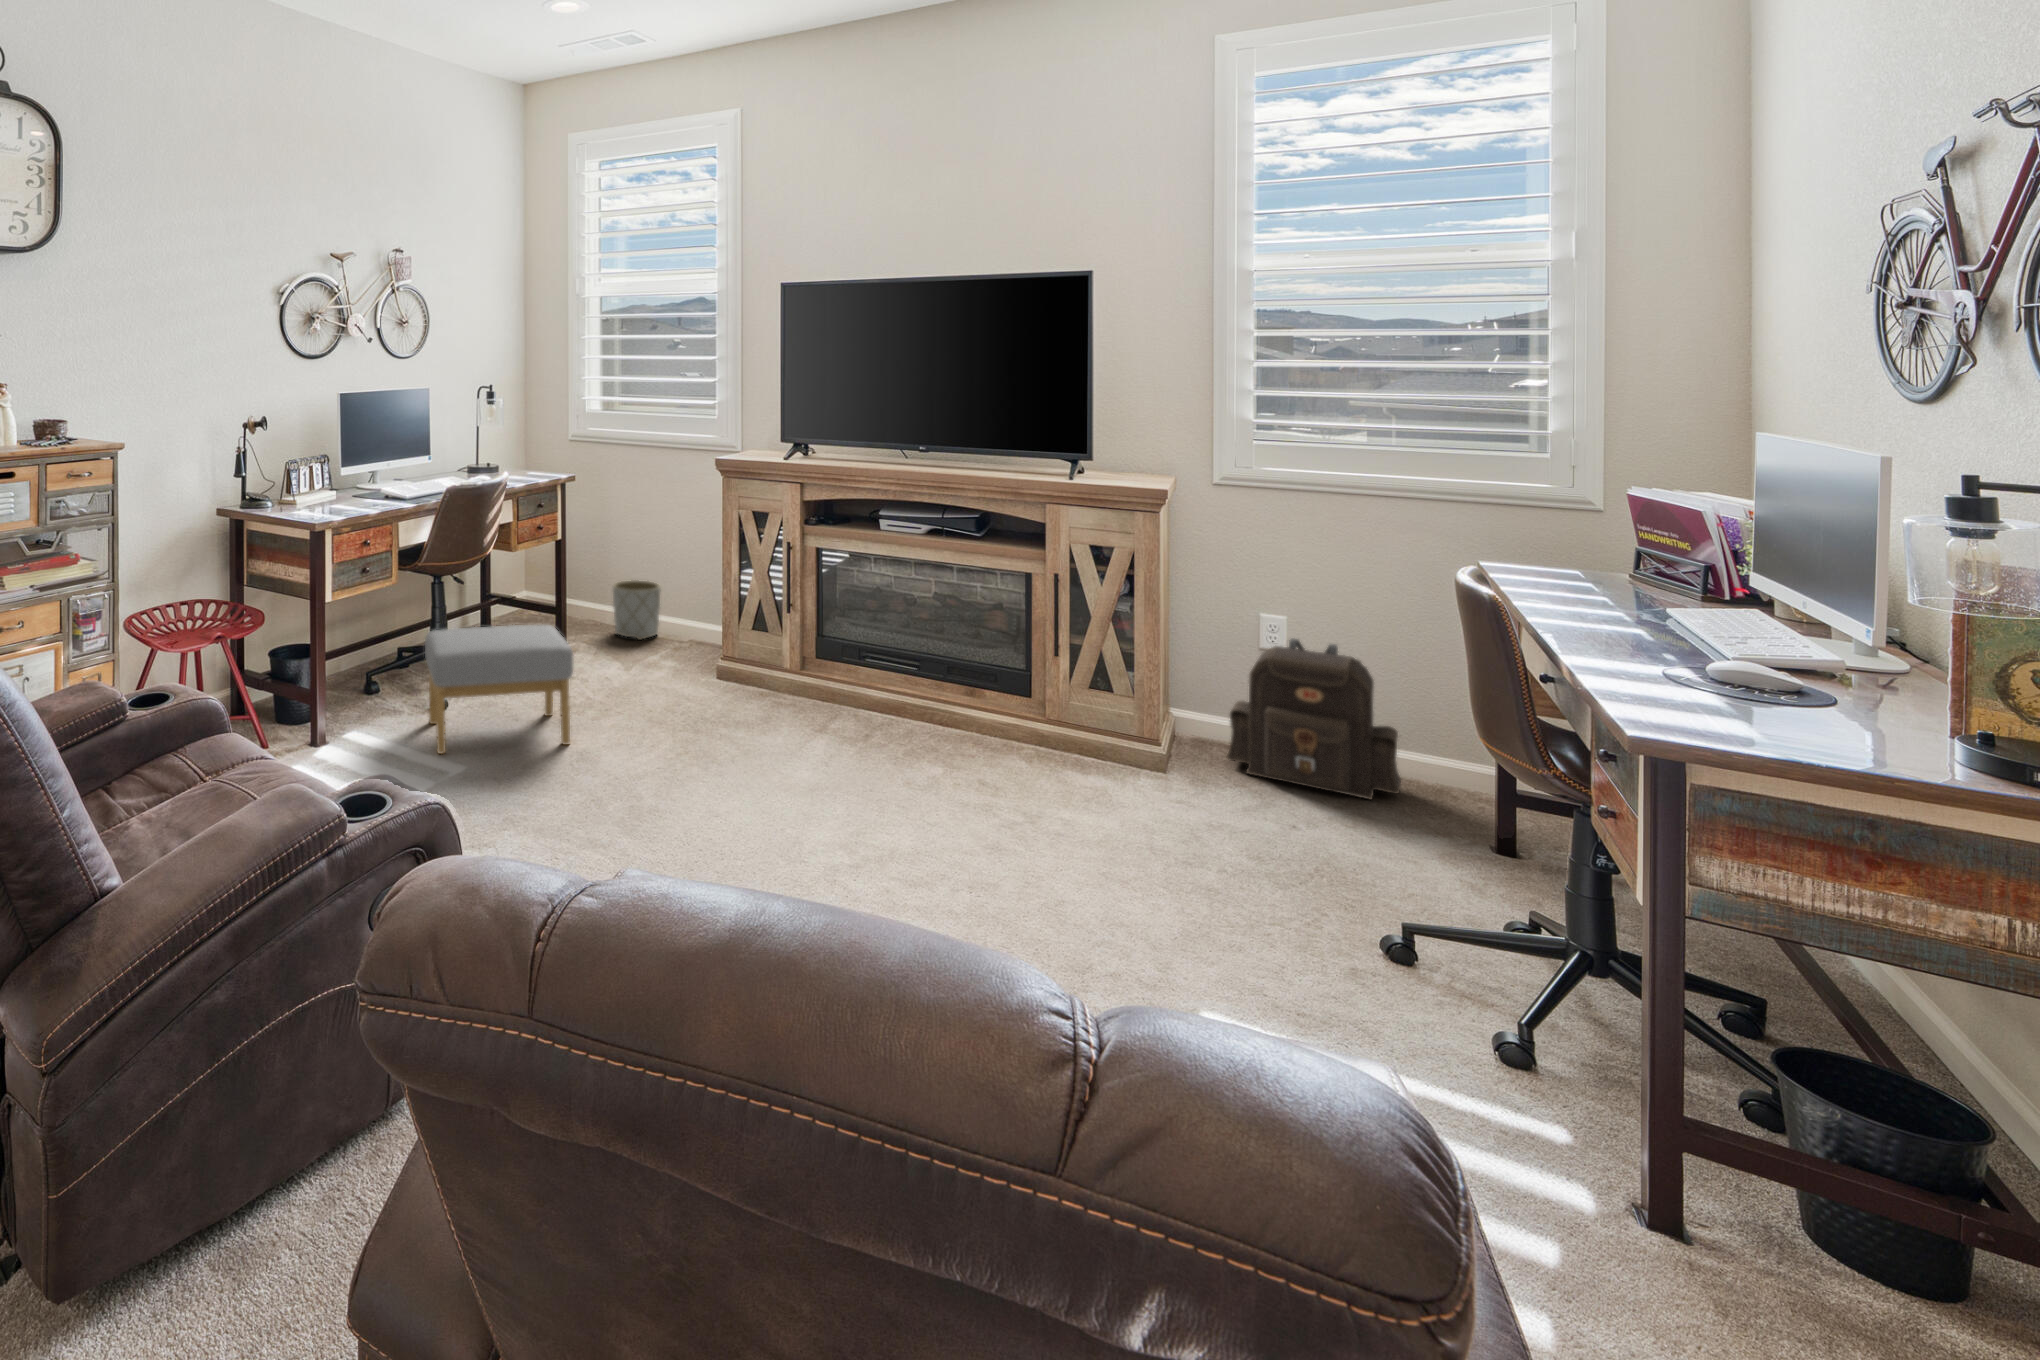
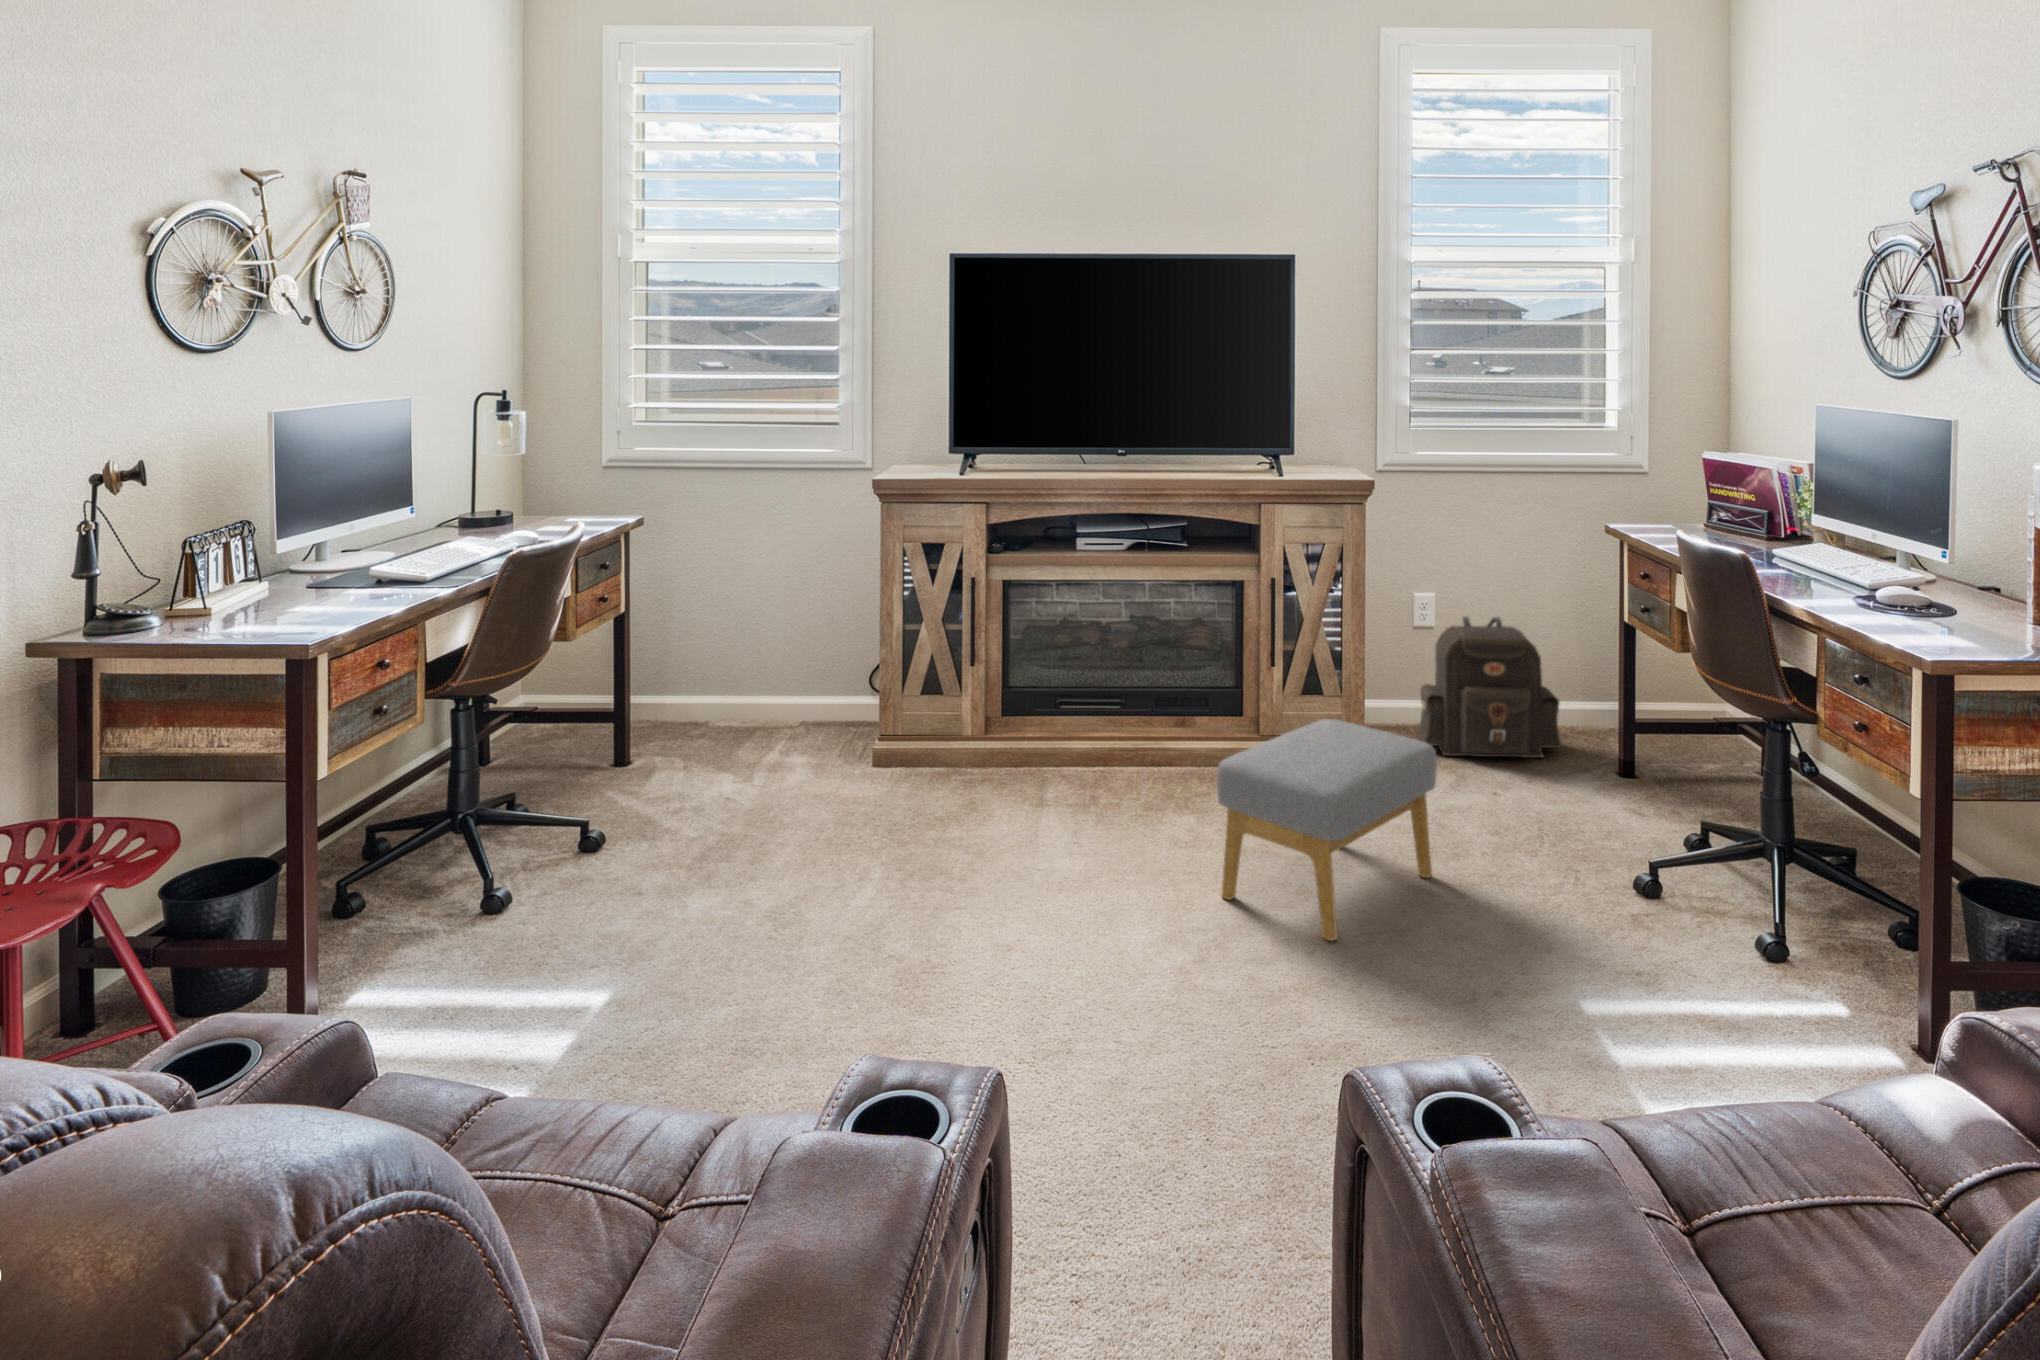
planter: present [613,580,661,640] -> none [690,650,759,732]
footstool: present [425,625,574,754] -> present [1217,719,1437,941]

